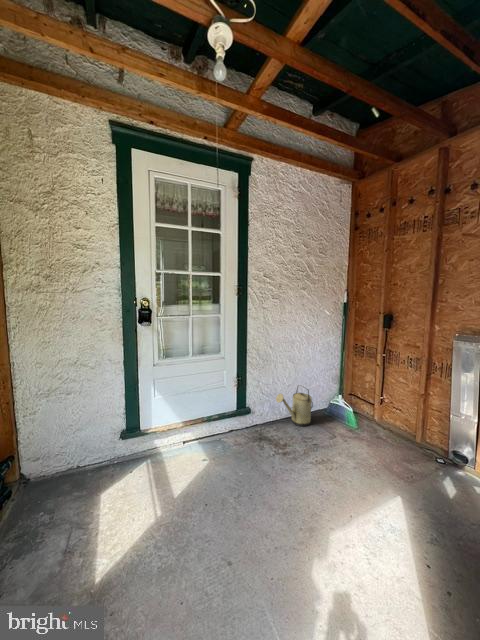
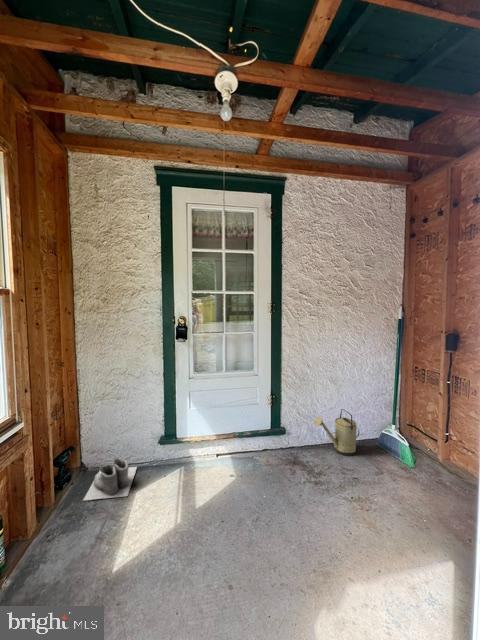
boots: none [35,461,96,517] -> present [84,459,137,500]

